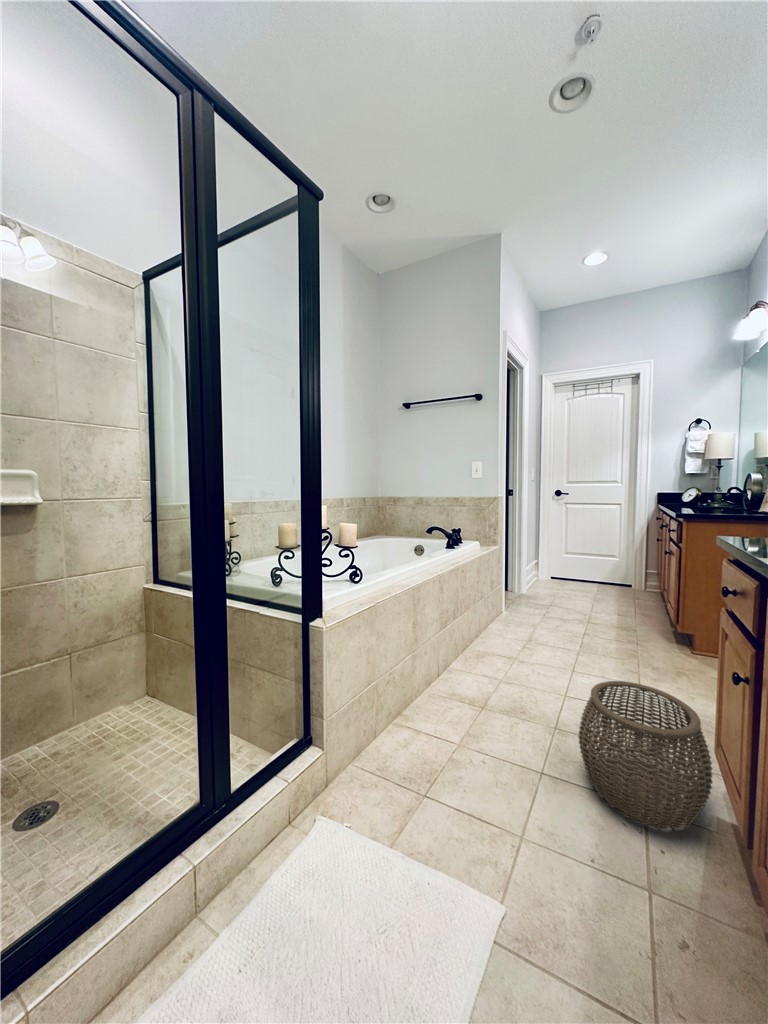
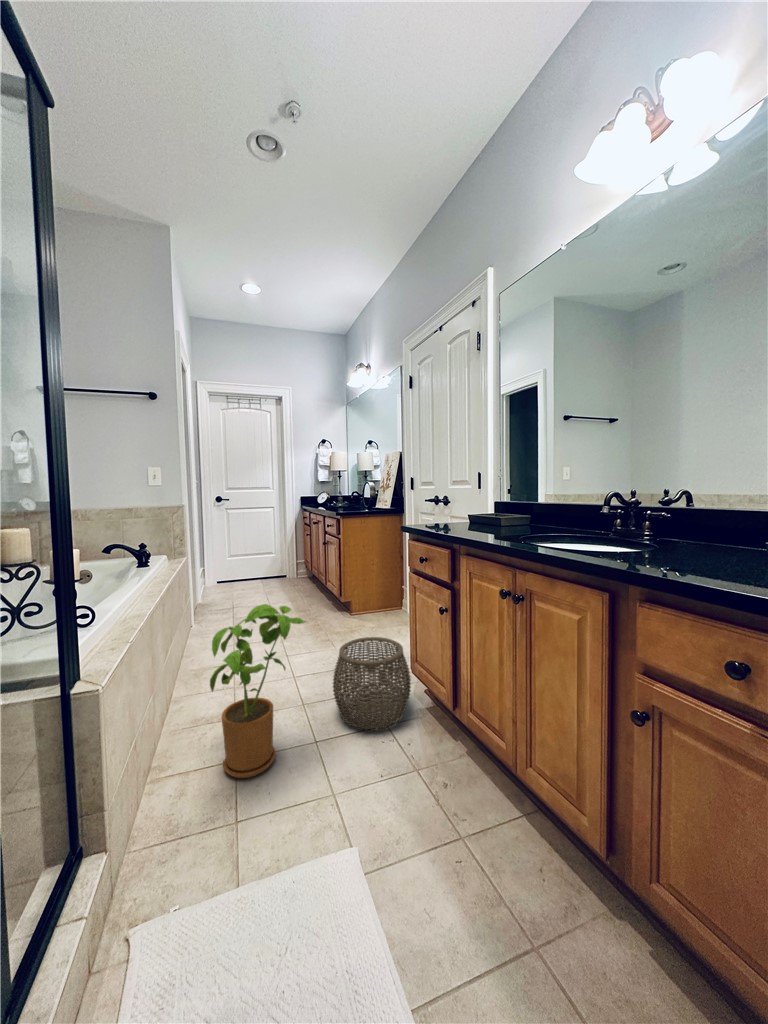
house plant: none [427,600,531,769] -> present [210,604,306,778]

